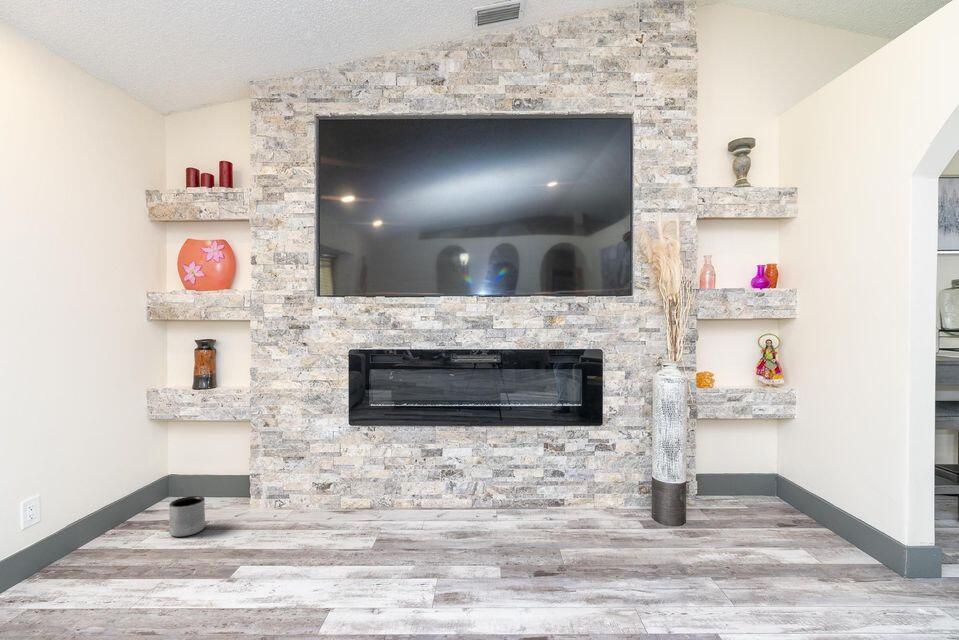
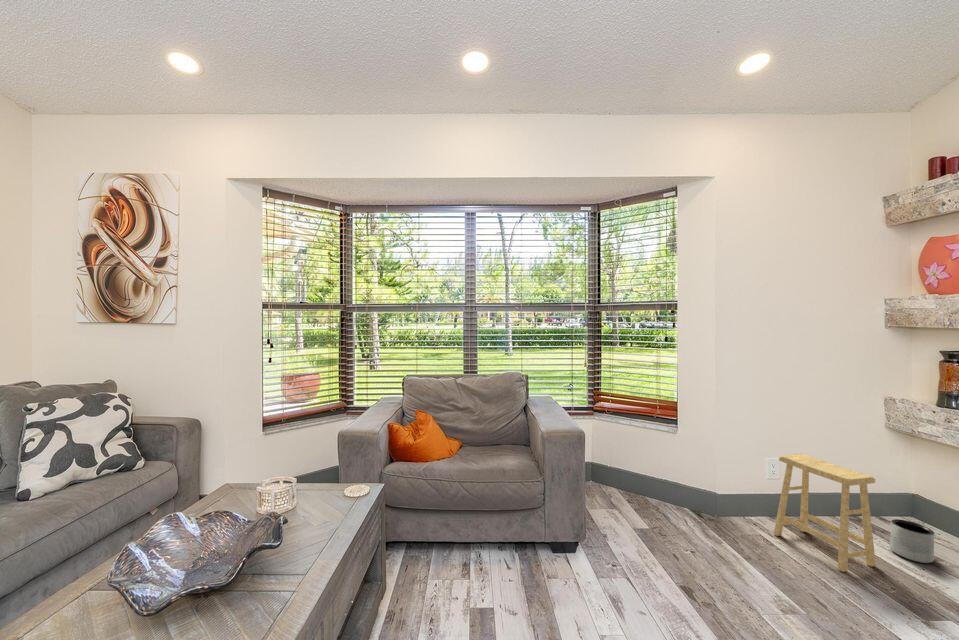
footstool: none [48,462,169,596] -> present [774,454,876,572]

